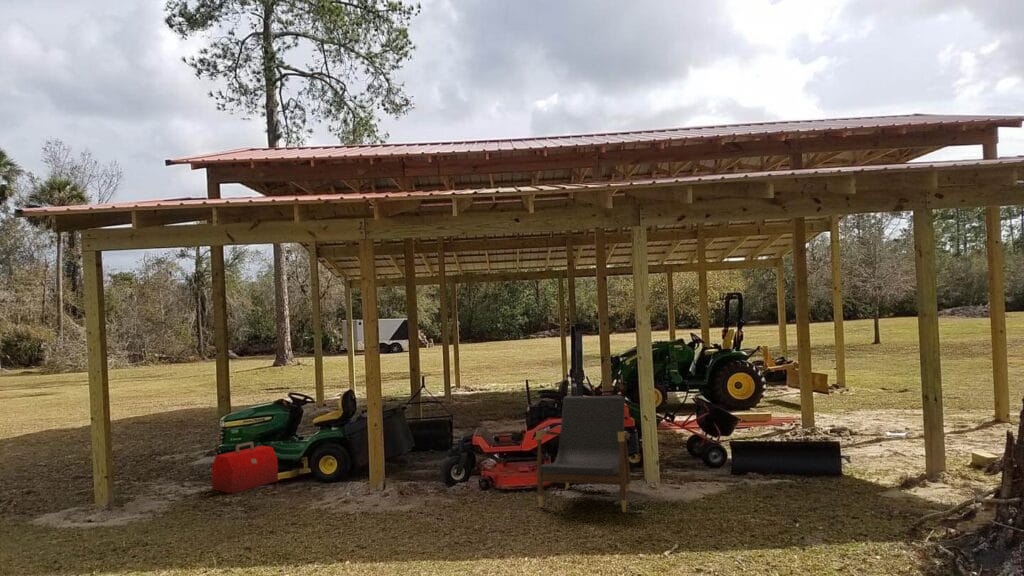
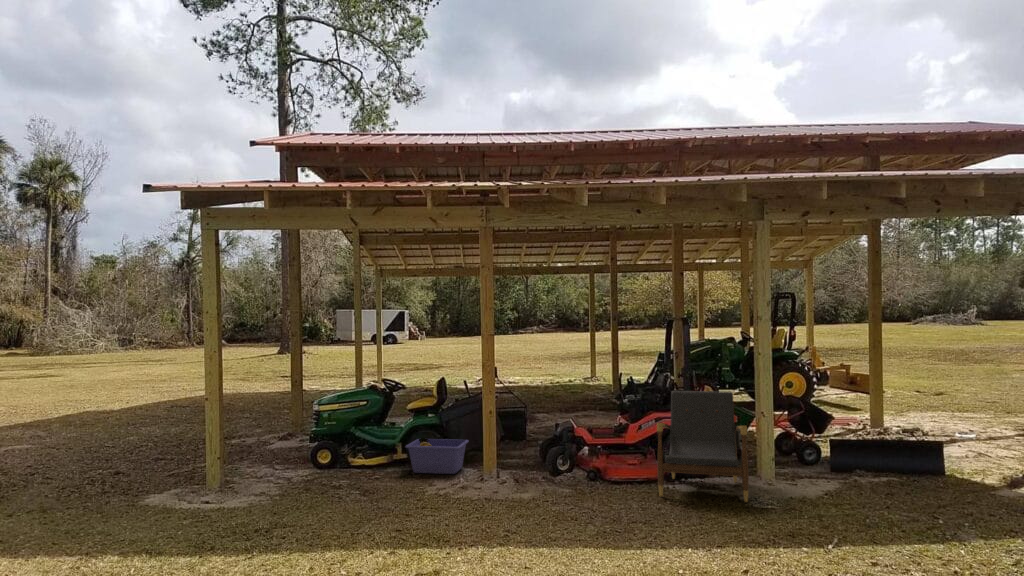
toolbox: present [212,442,278,493] -> none [313,429,374,479]
storage bin: none [302,451,370,486] -> present [405,439,469,474]

